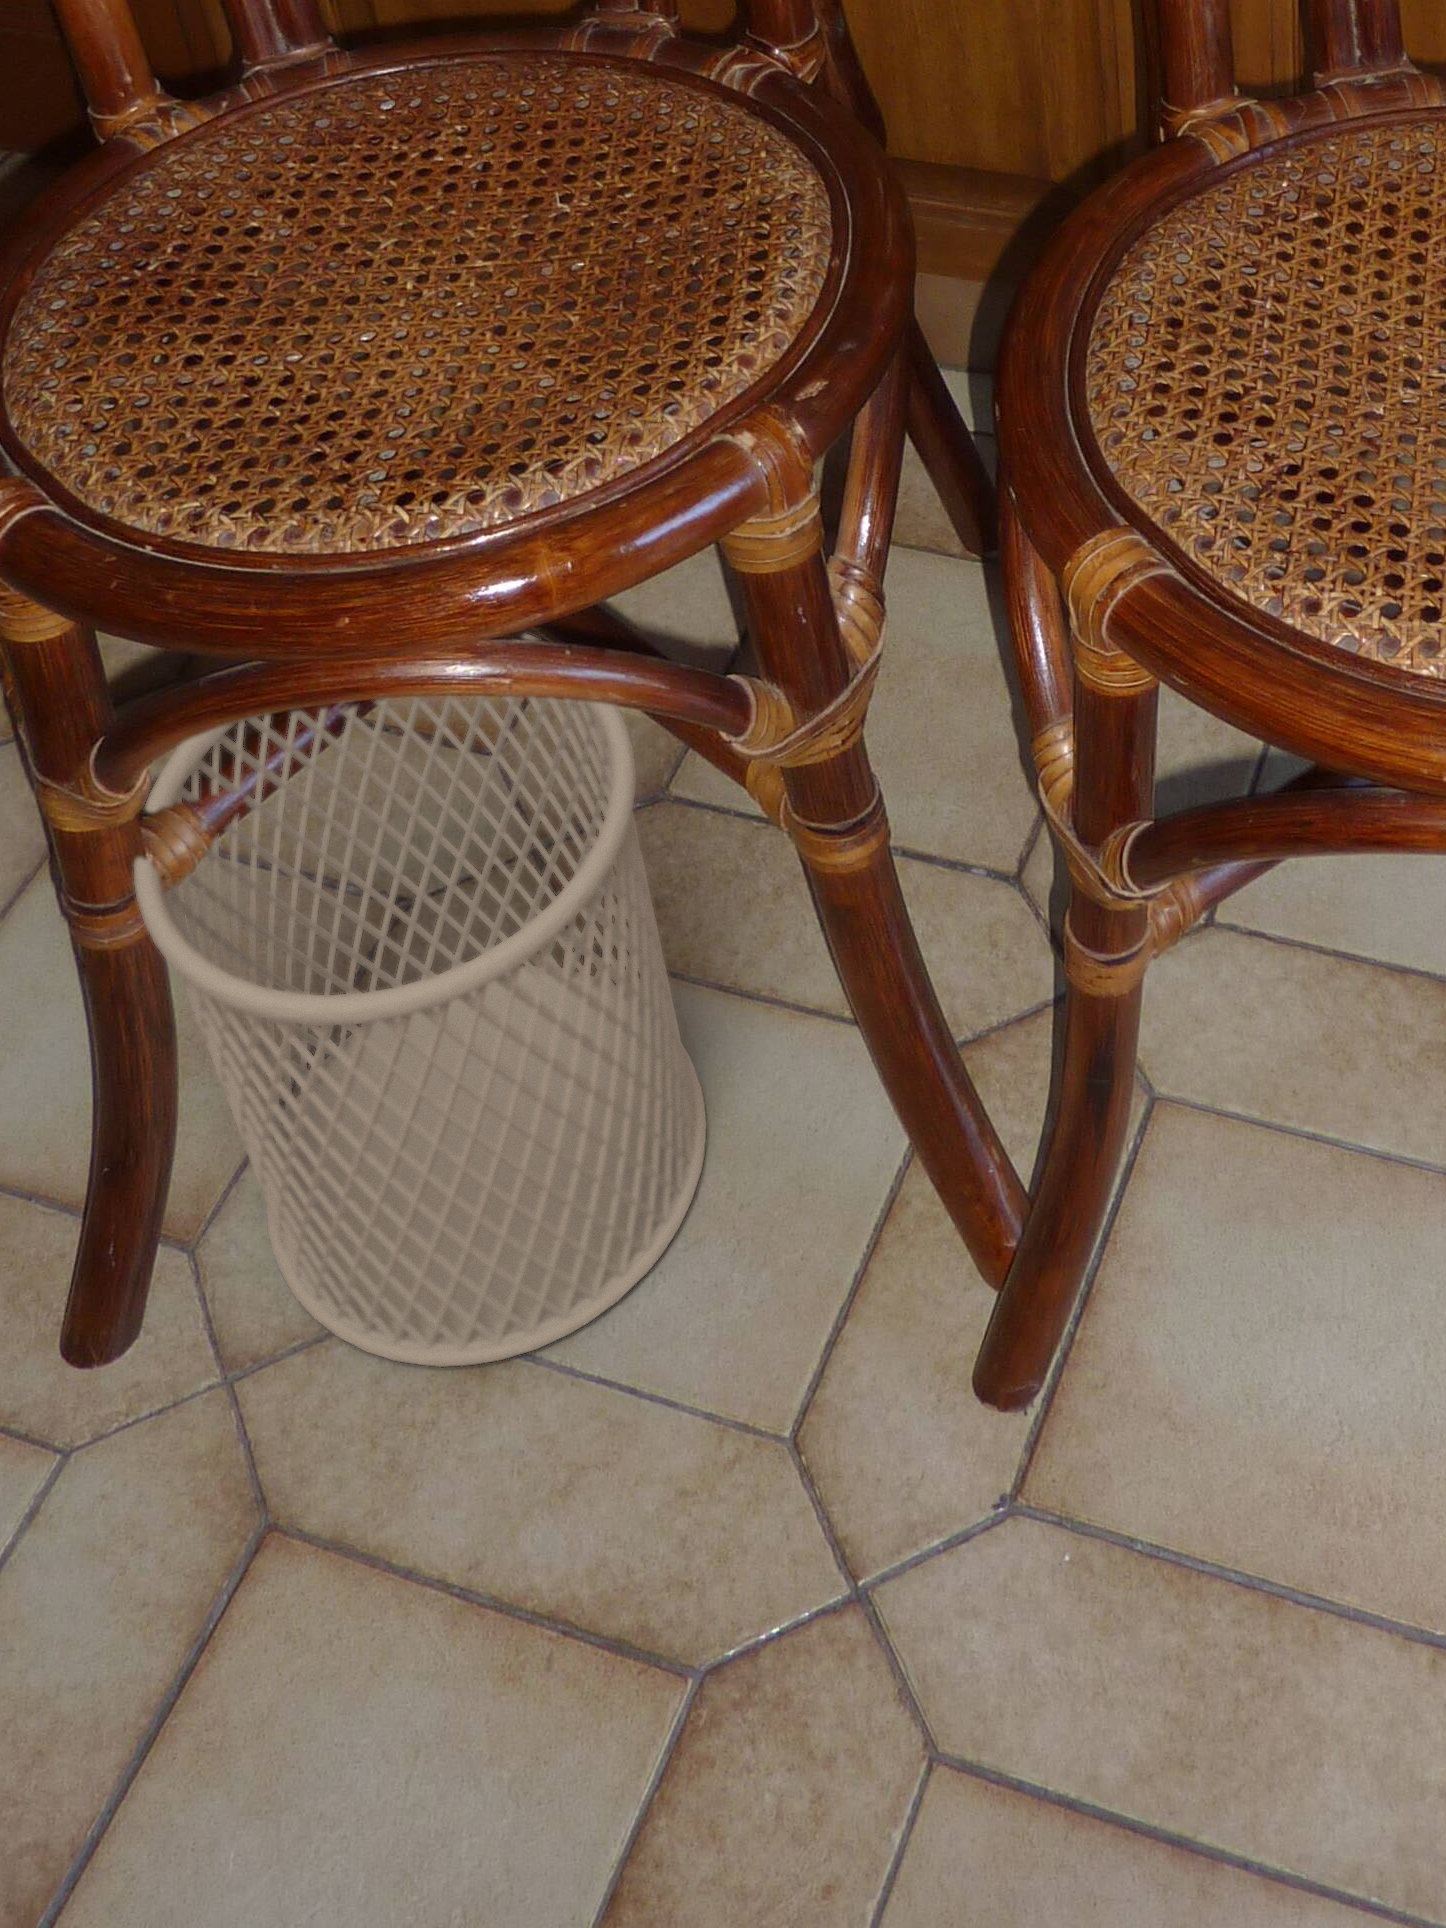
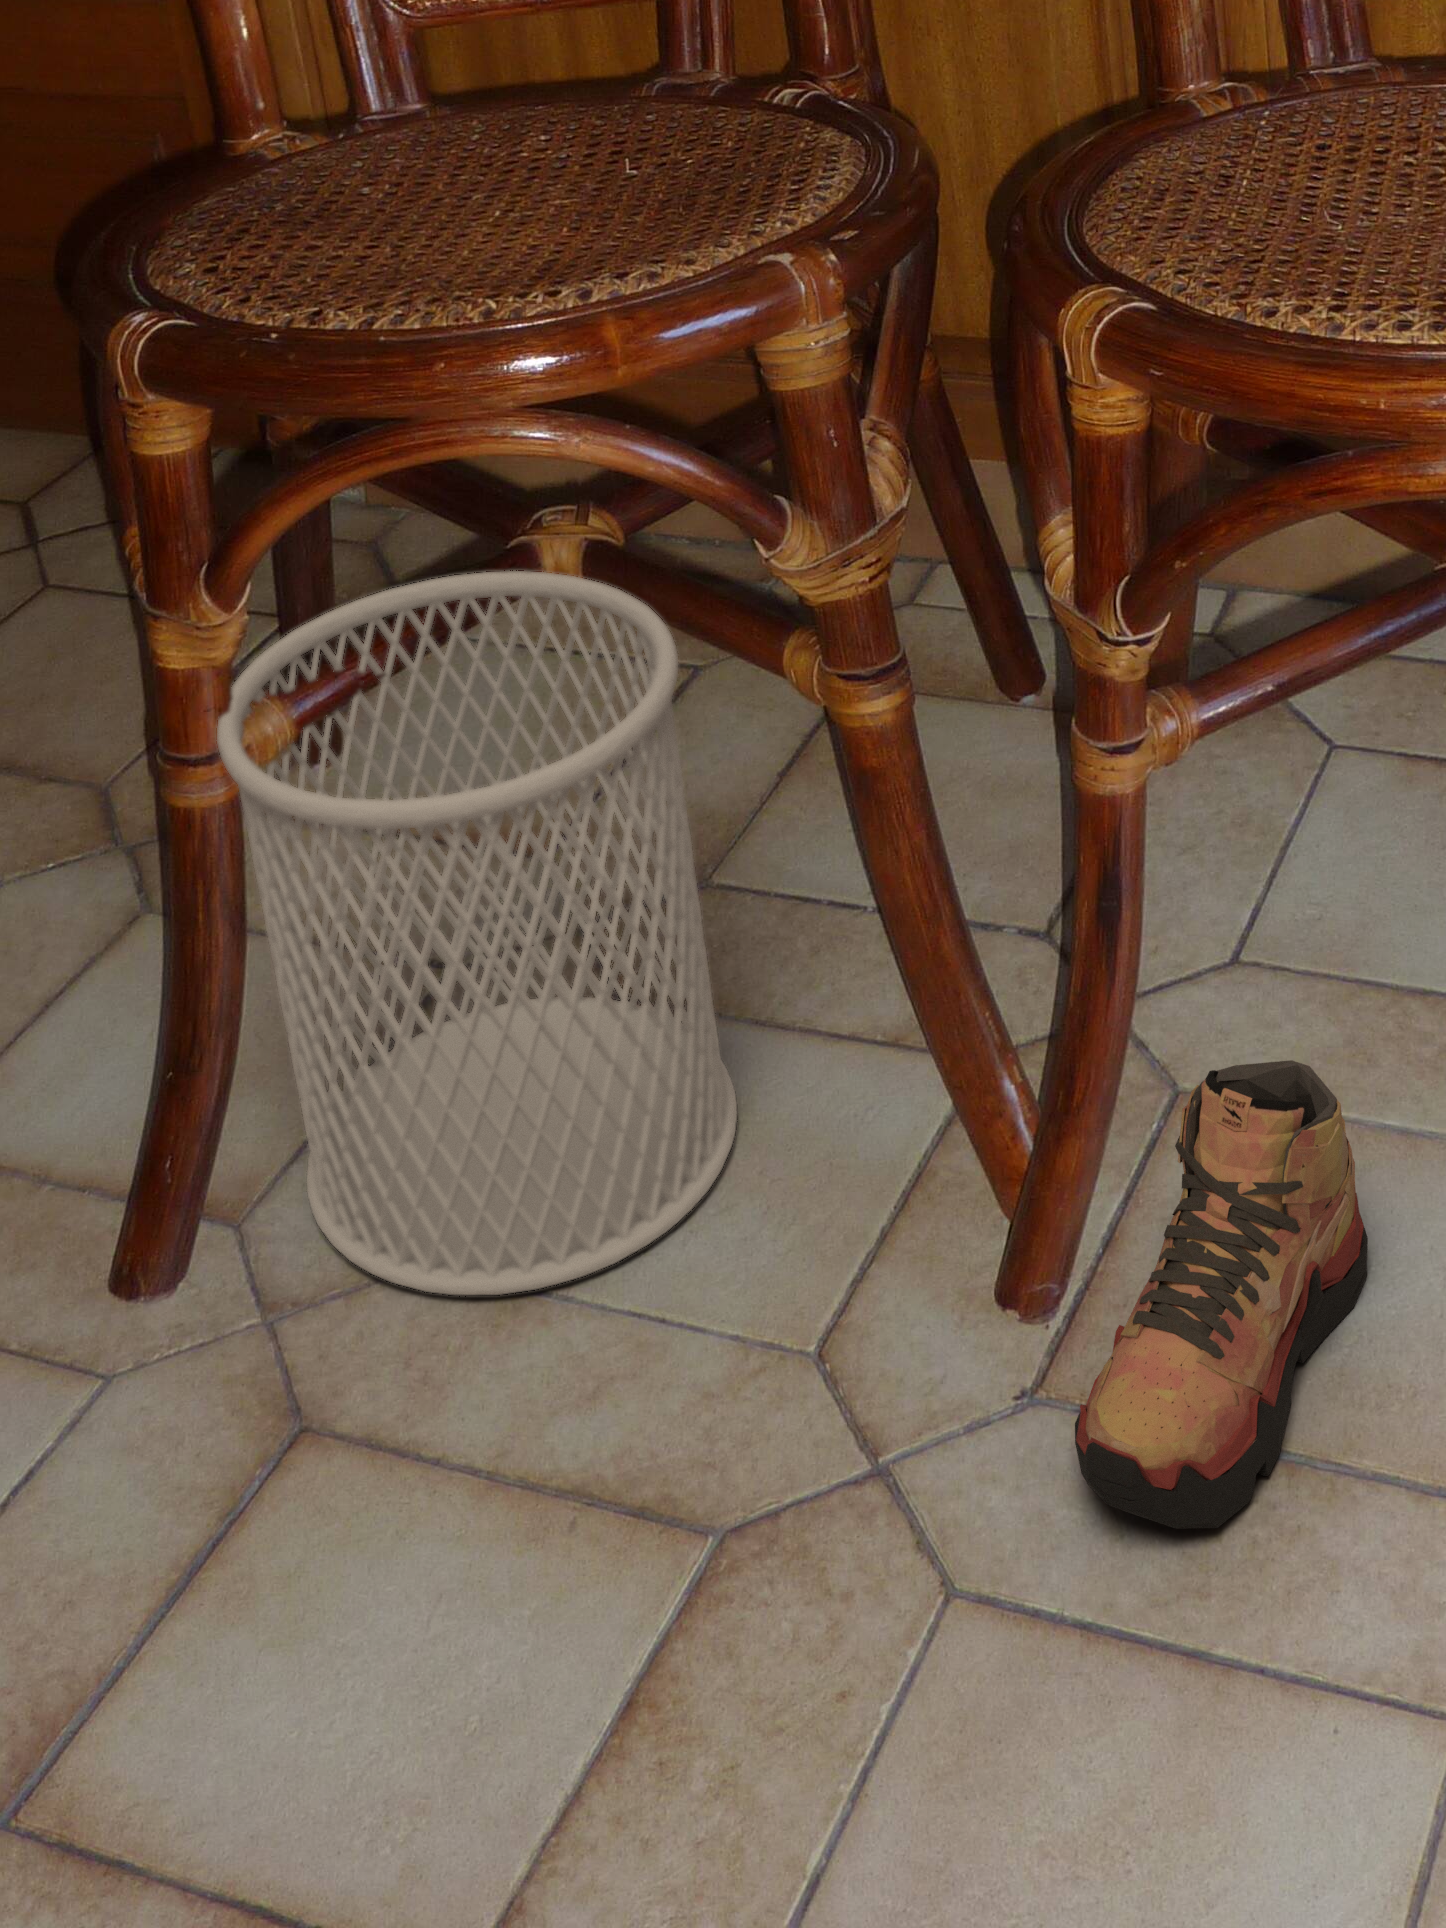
shoe: none [1057,1181,1346,1694] -> present [1075,1060,1368,1529]

